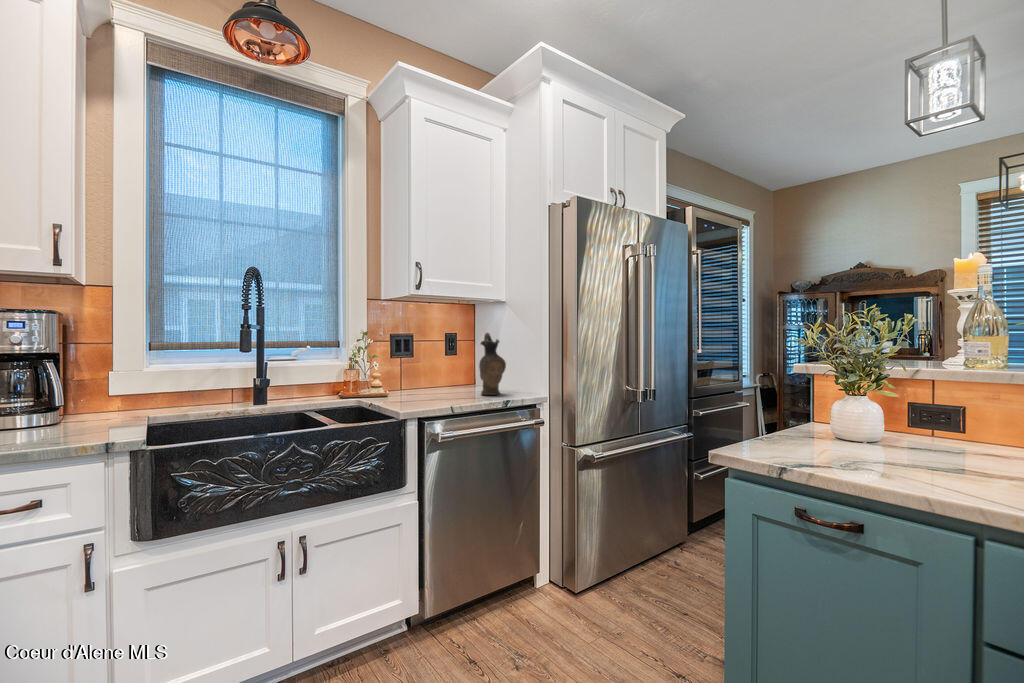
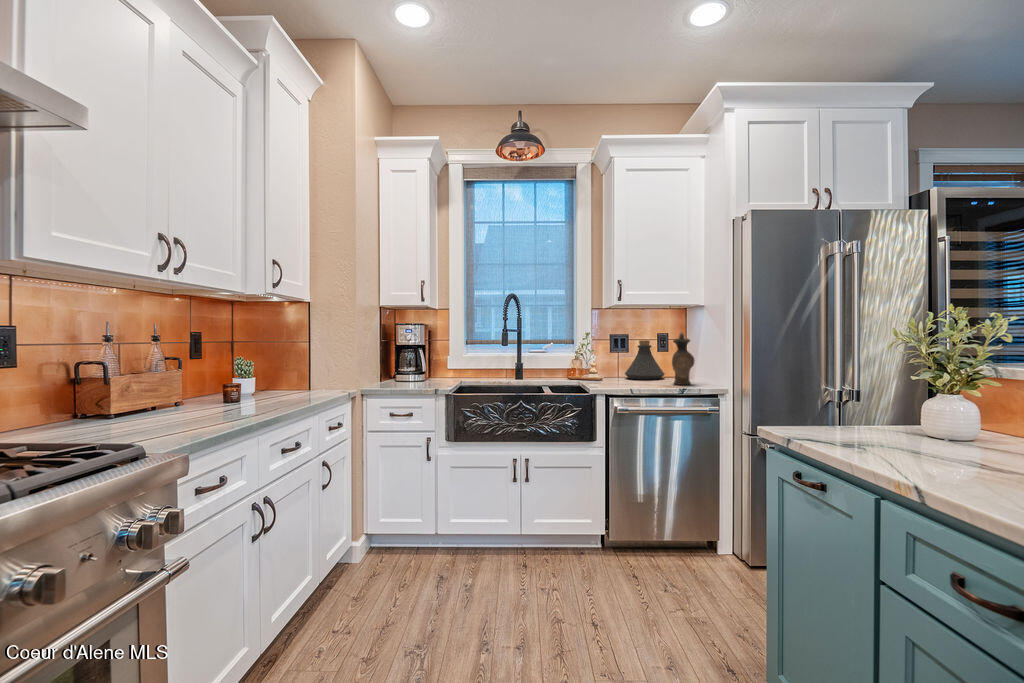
bottle: none [408,342,457,391] -> present [625,340,665,380]

